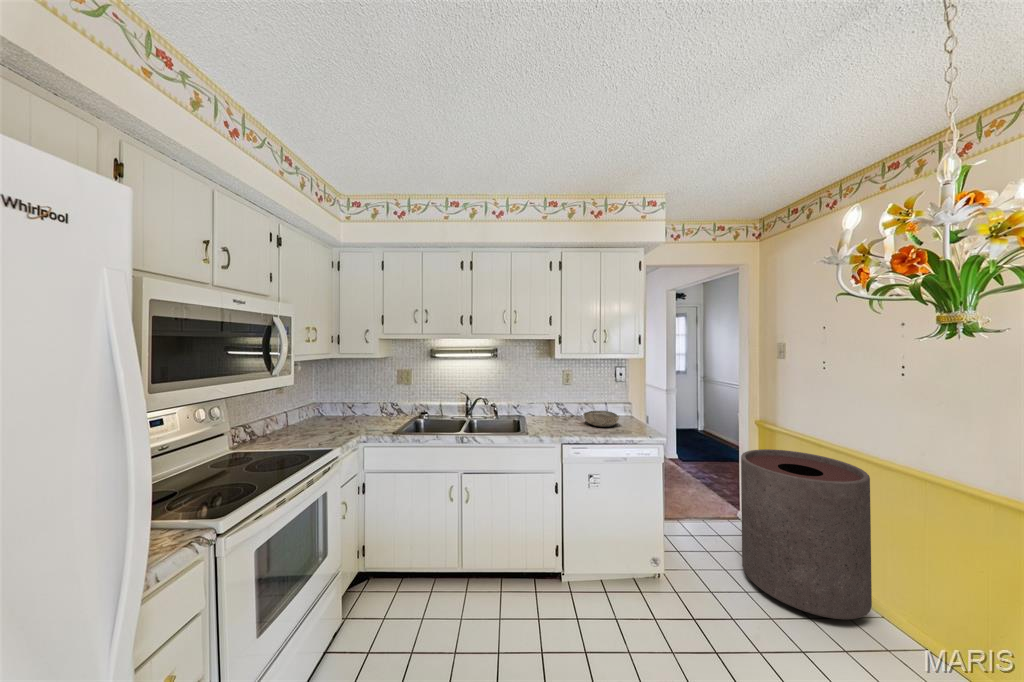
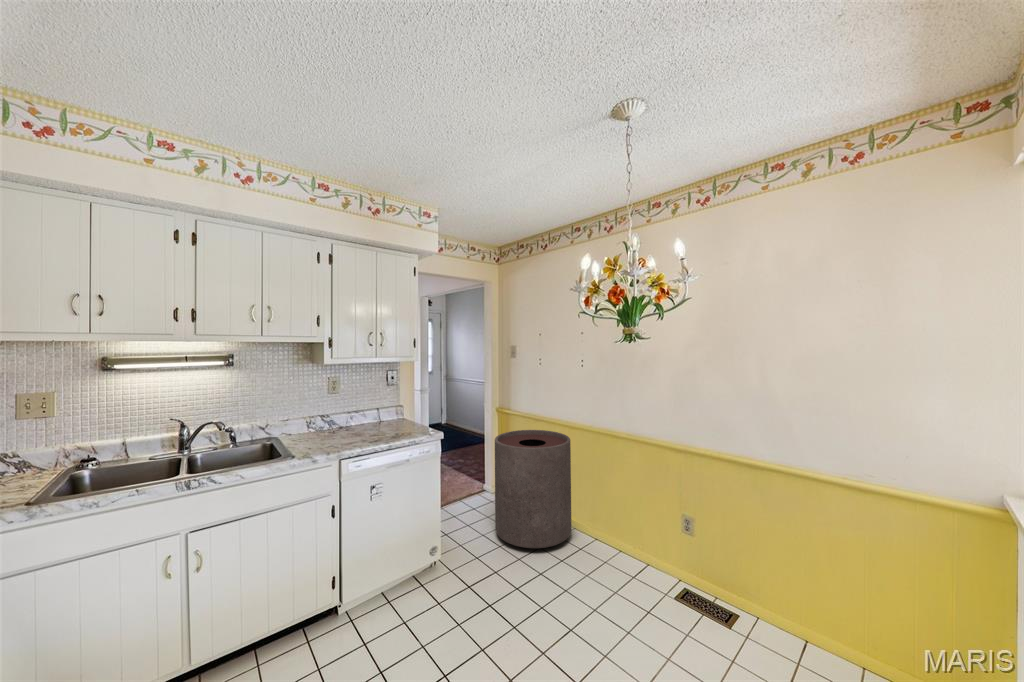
bowl: present [583,411,620,427] -> none [357,418,396,435]

